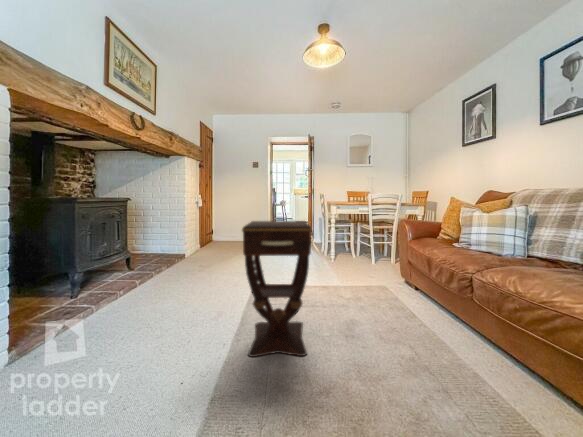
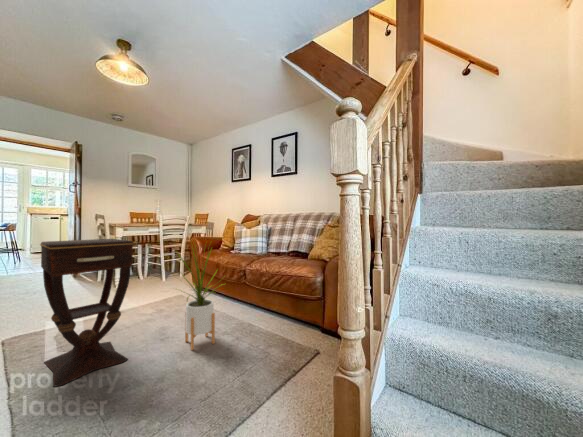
house plant: none [345,228,435,385] -> present [178,250,215,350]

